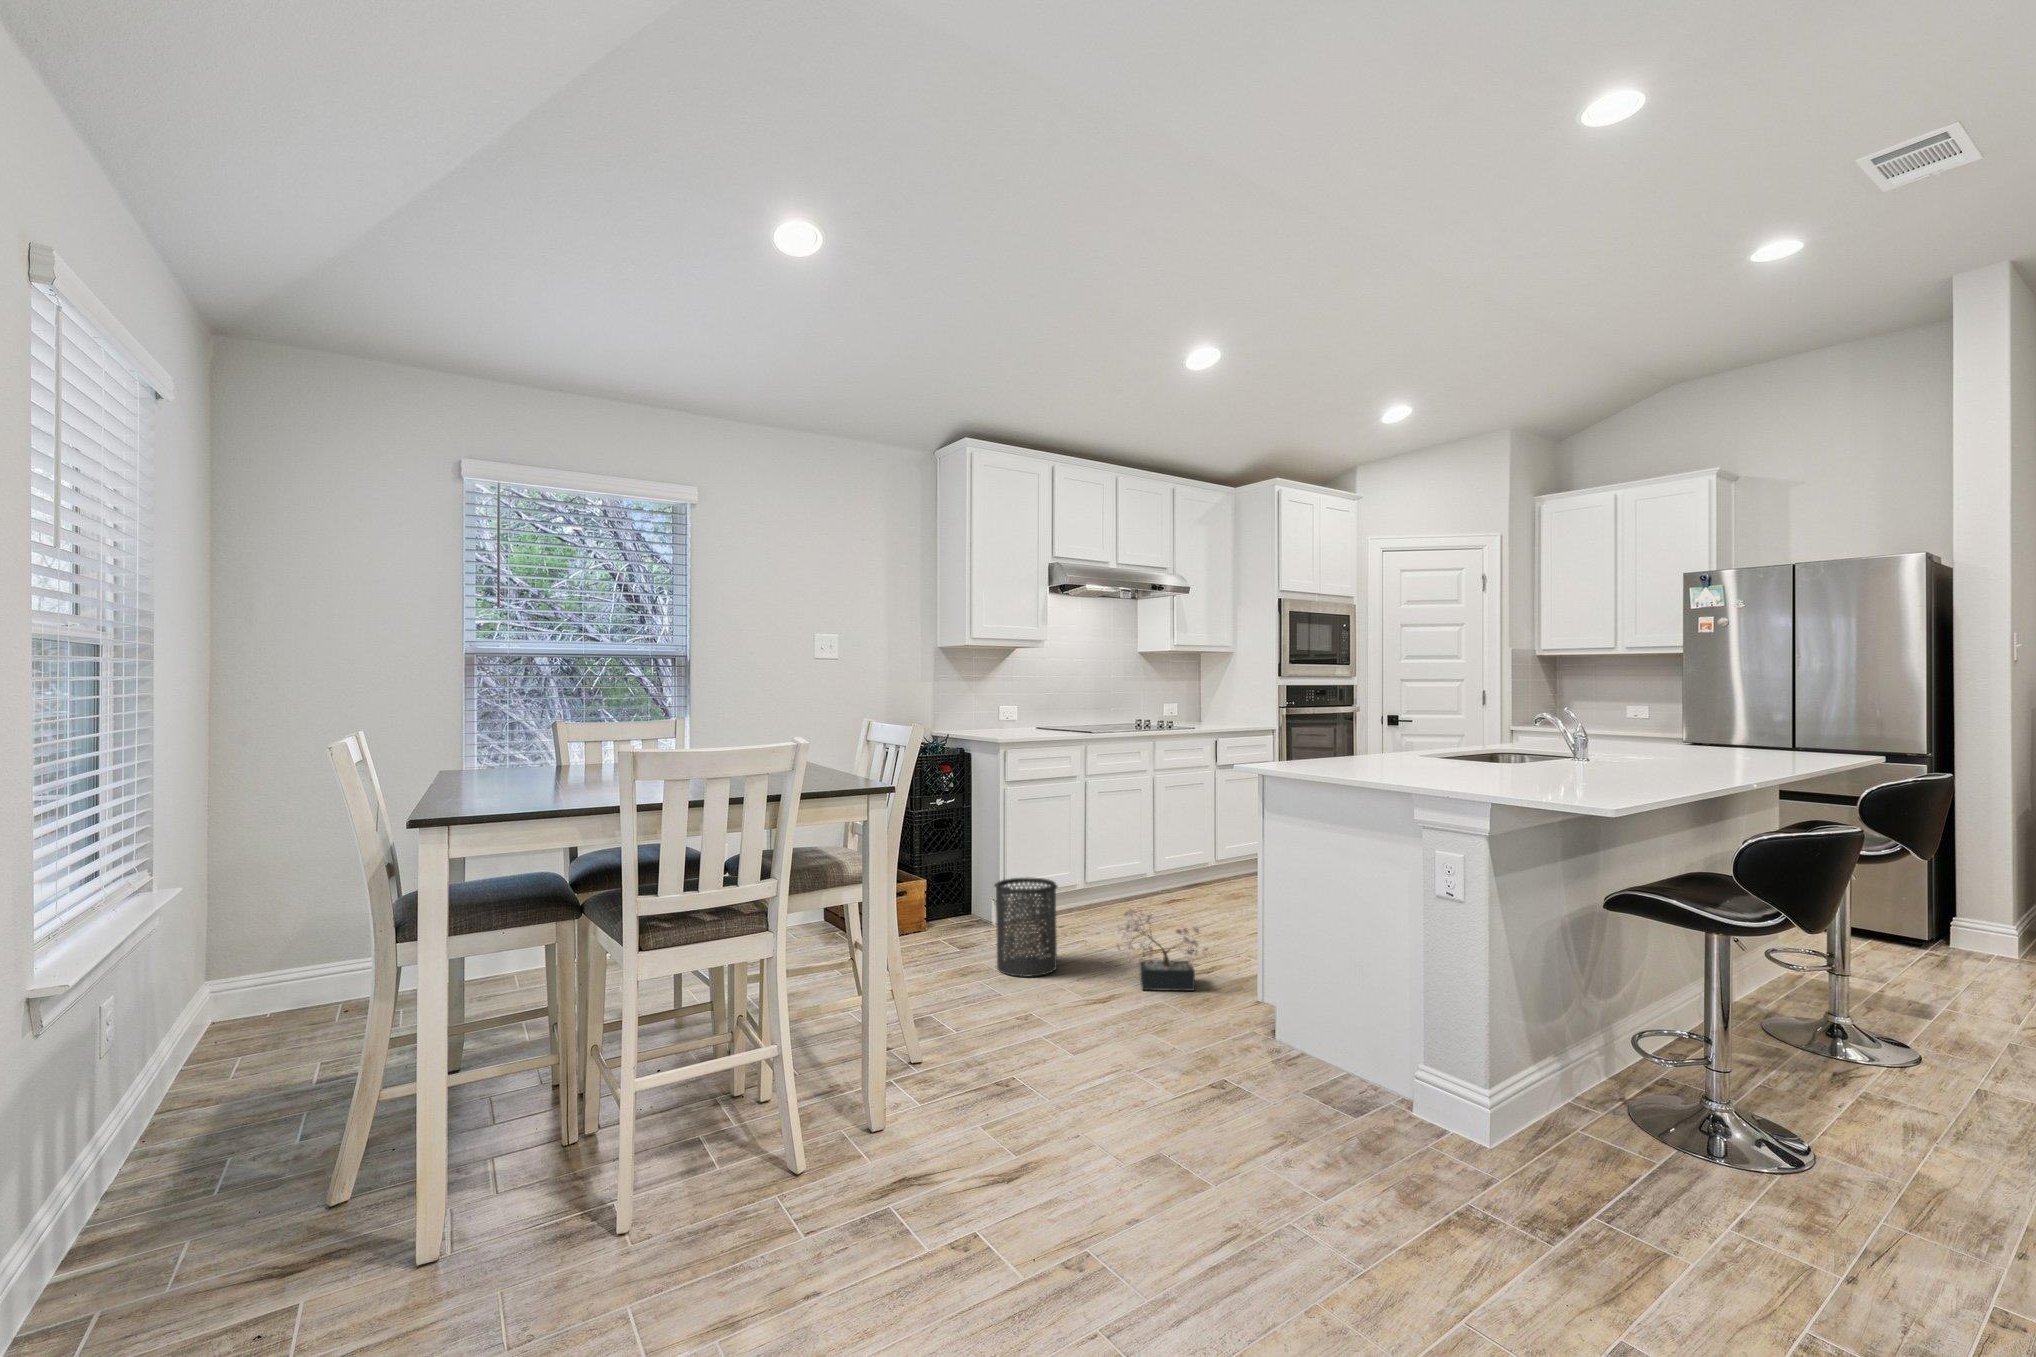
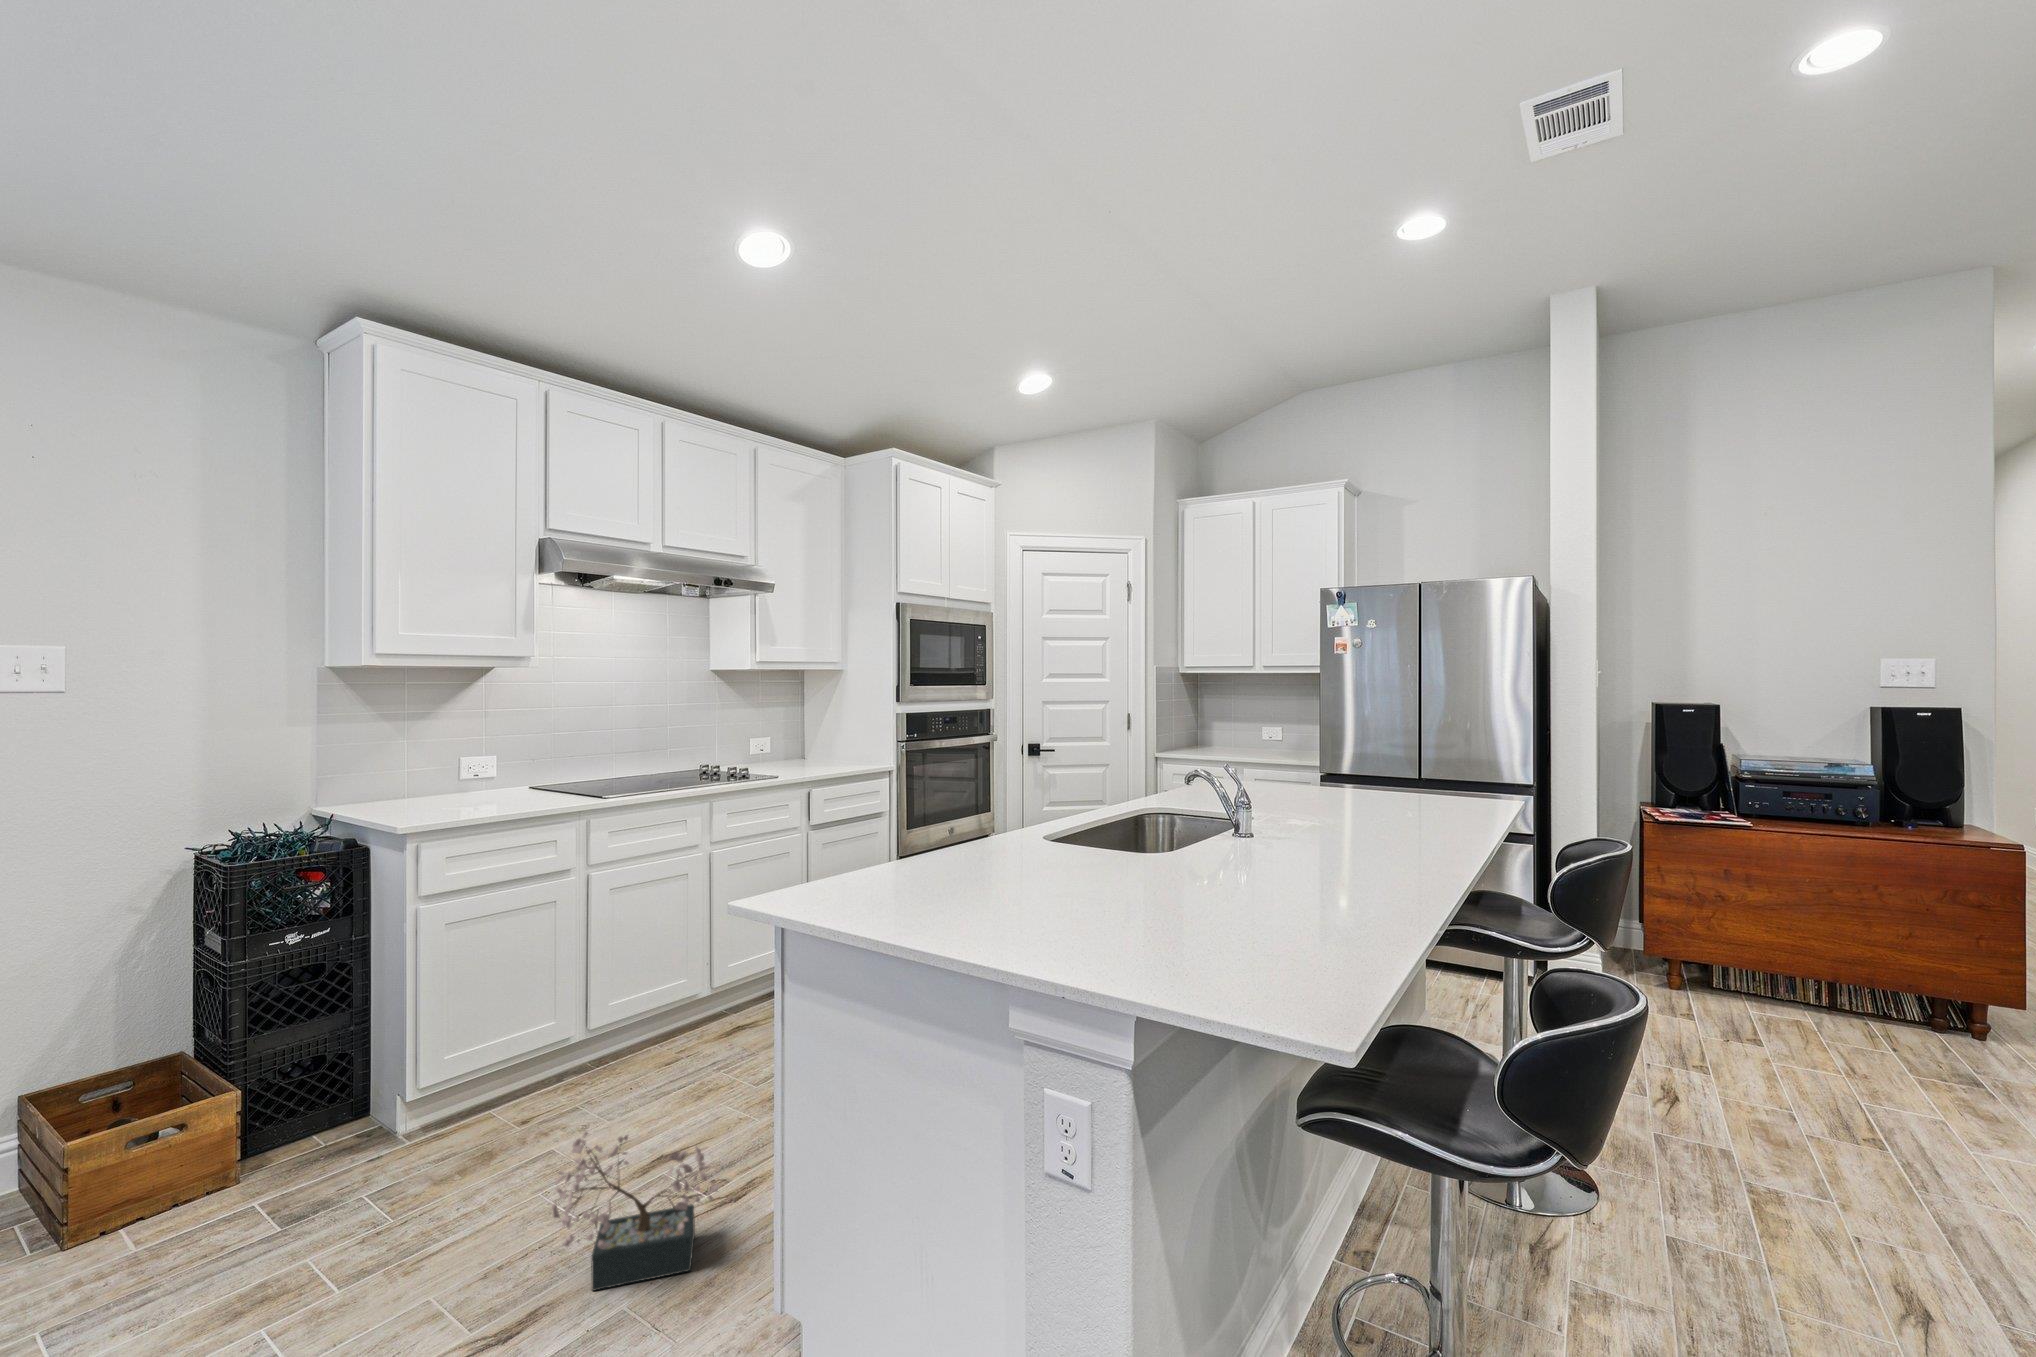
trash can: present [995,878,1058,977] -> none [319,1083,456,1299]

